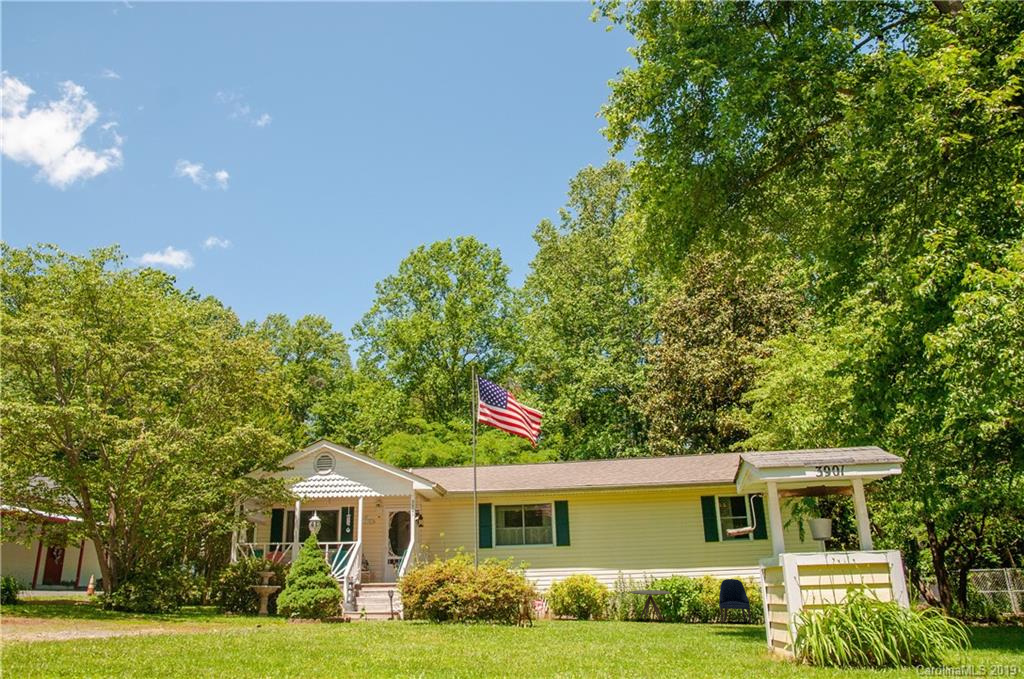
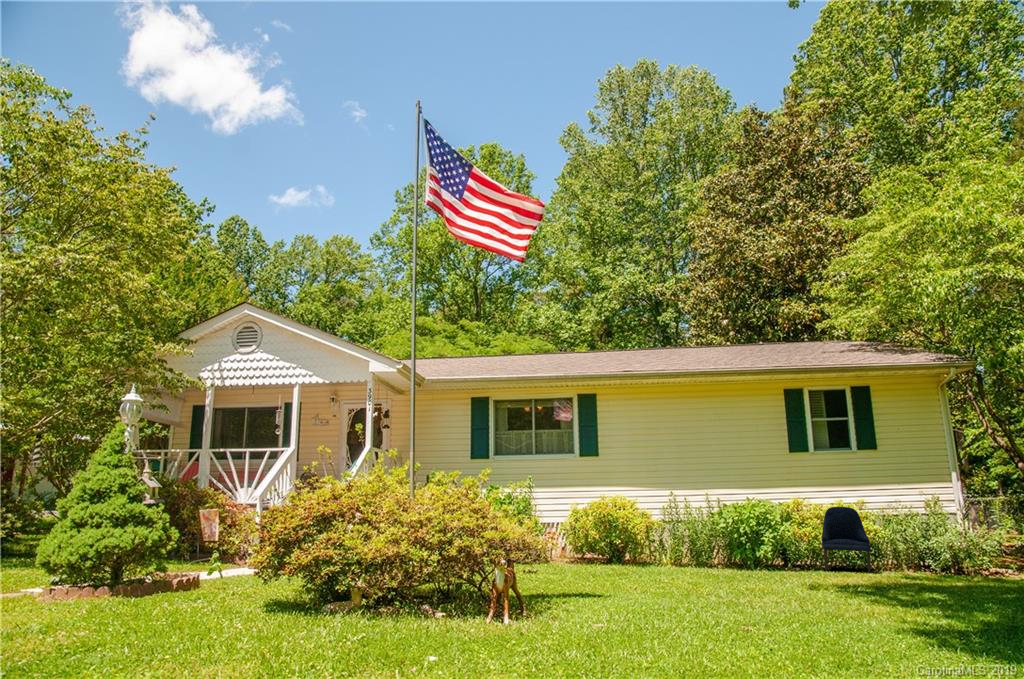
round table: present [631,590,670,621] -> none [686,520,746,566]

